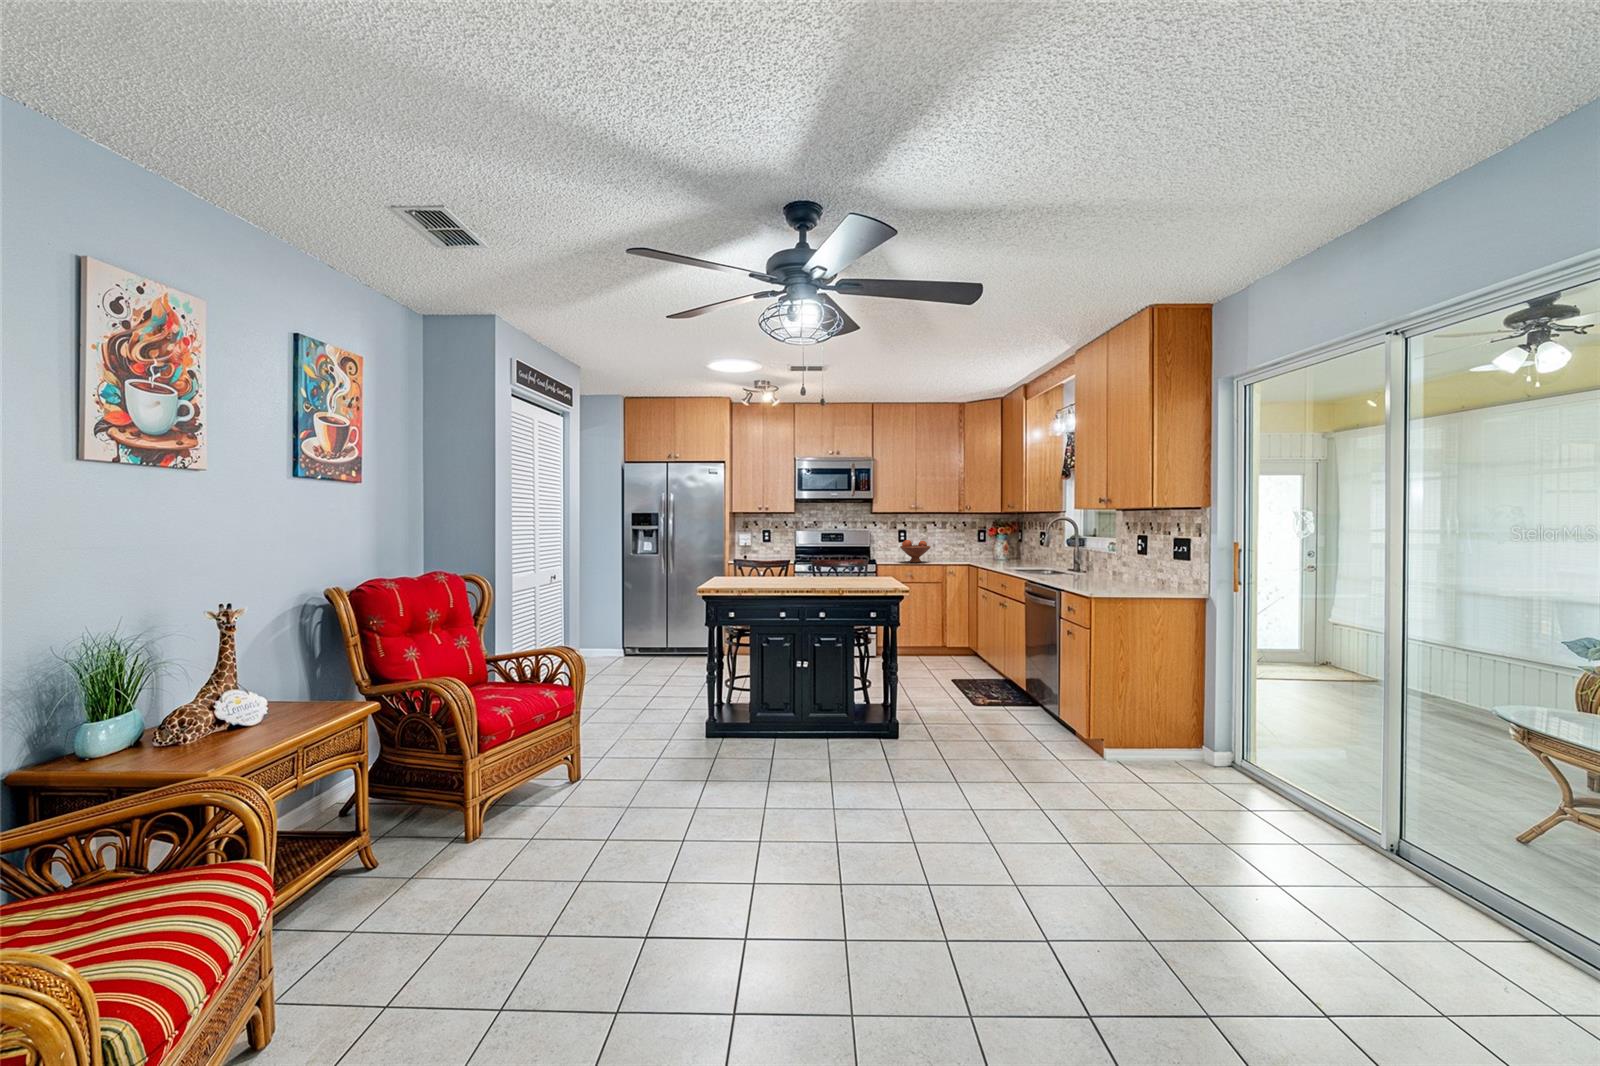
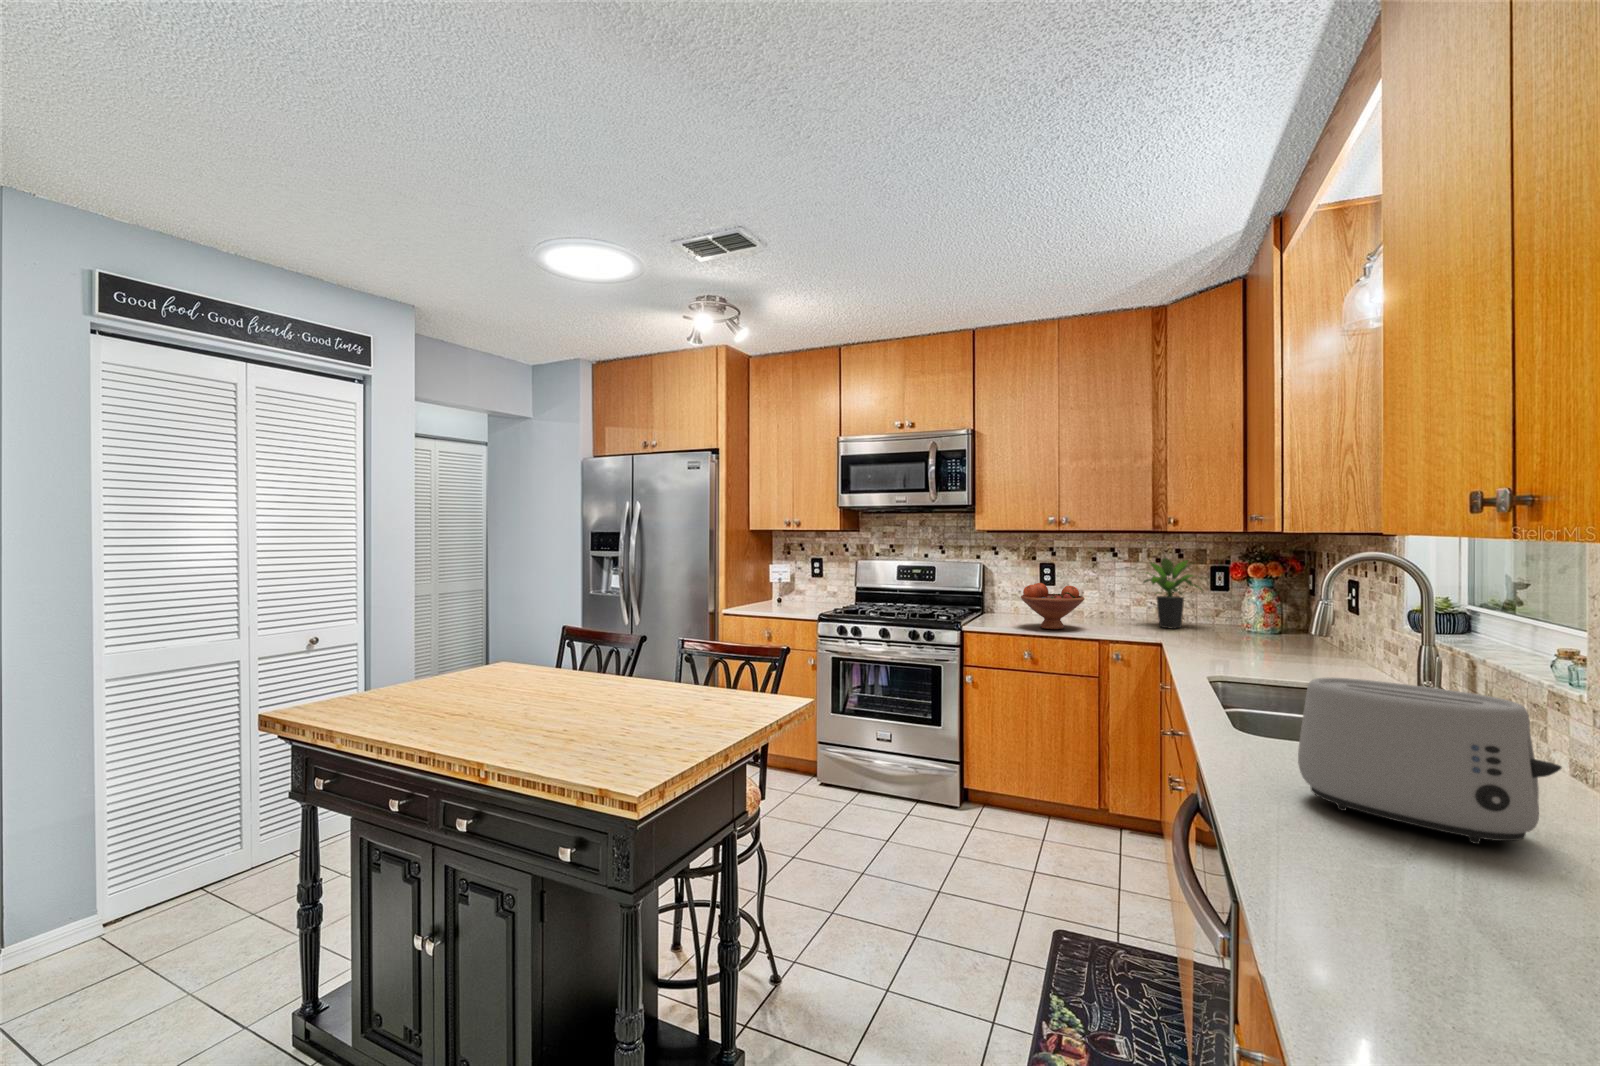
potted plant: none [947,526,980,560] -> present [1143,558,1202,629]
toaster: none [1049,553,1103,588] -> present [1298,678,1562,844]

